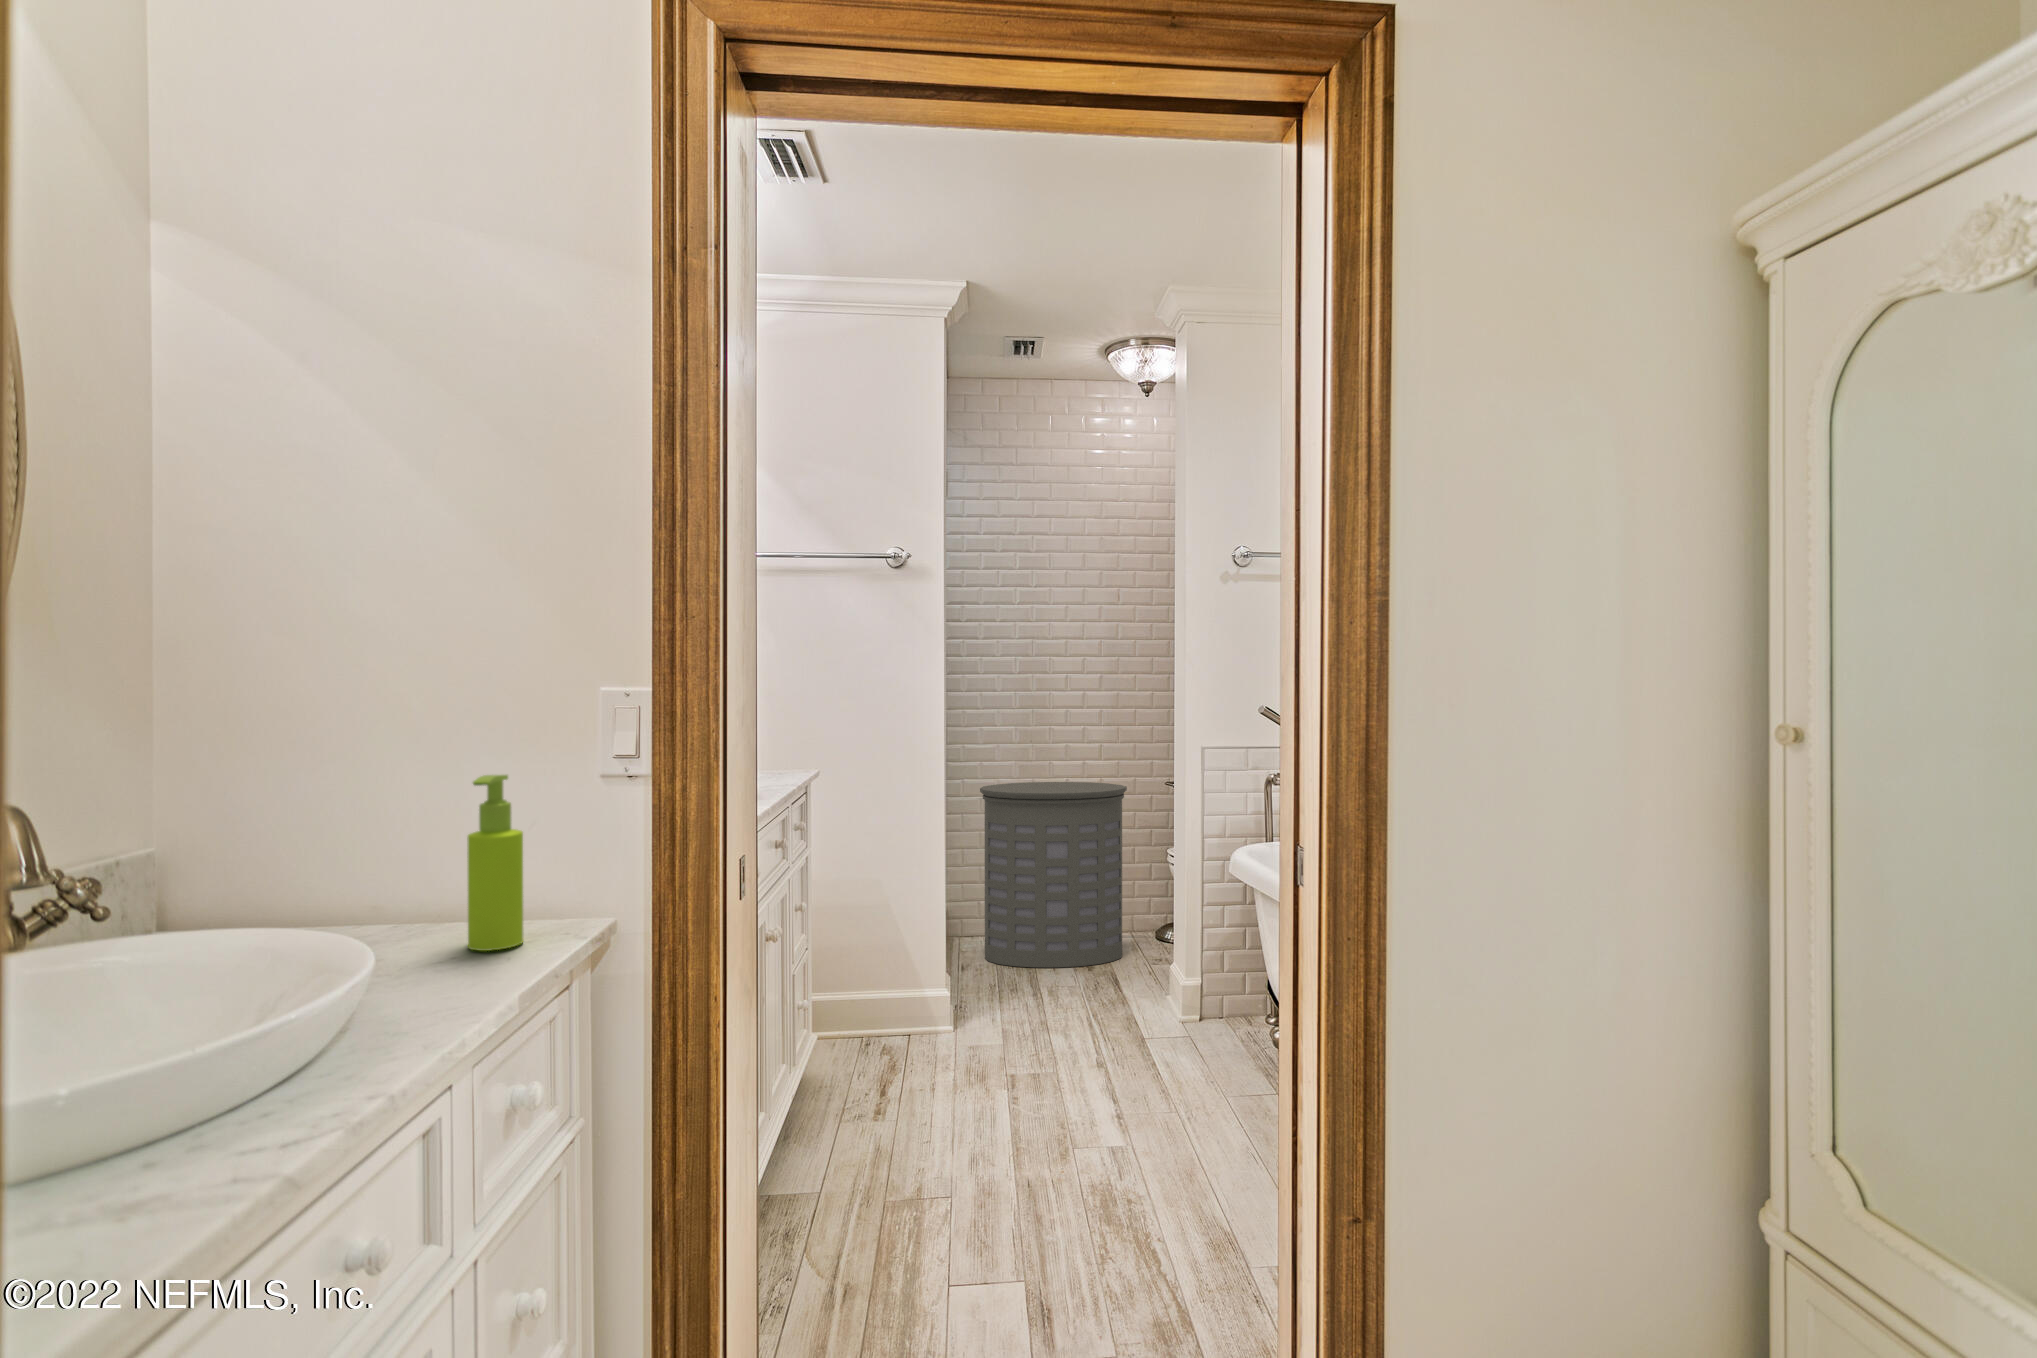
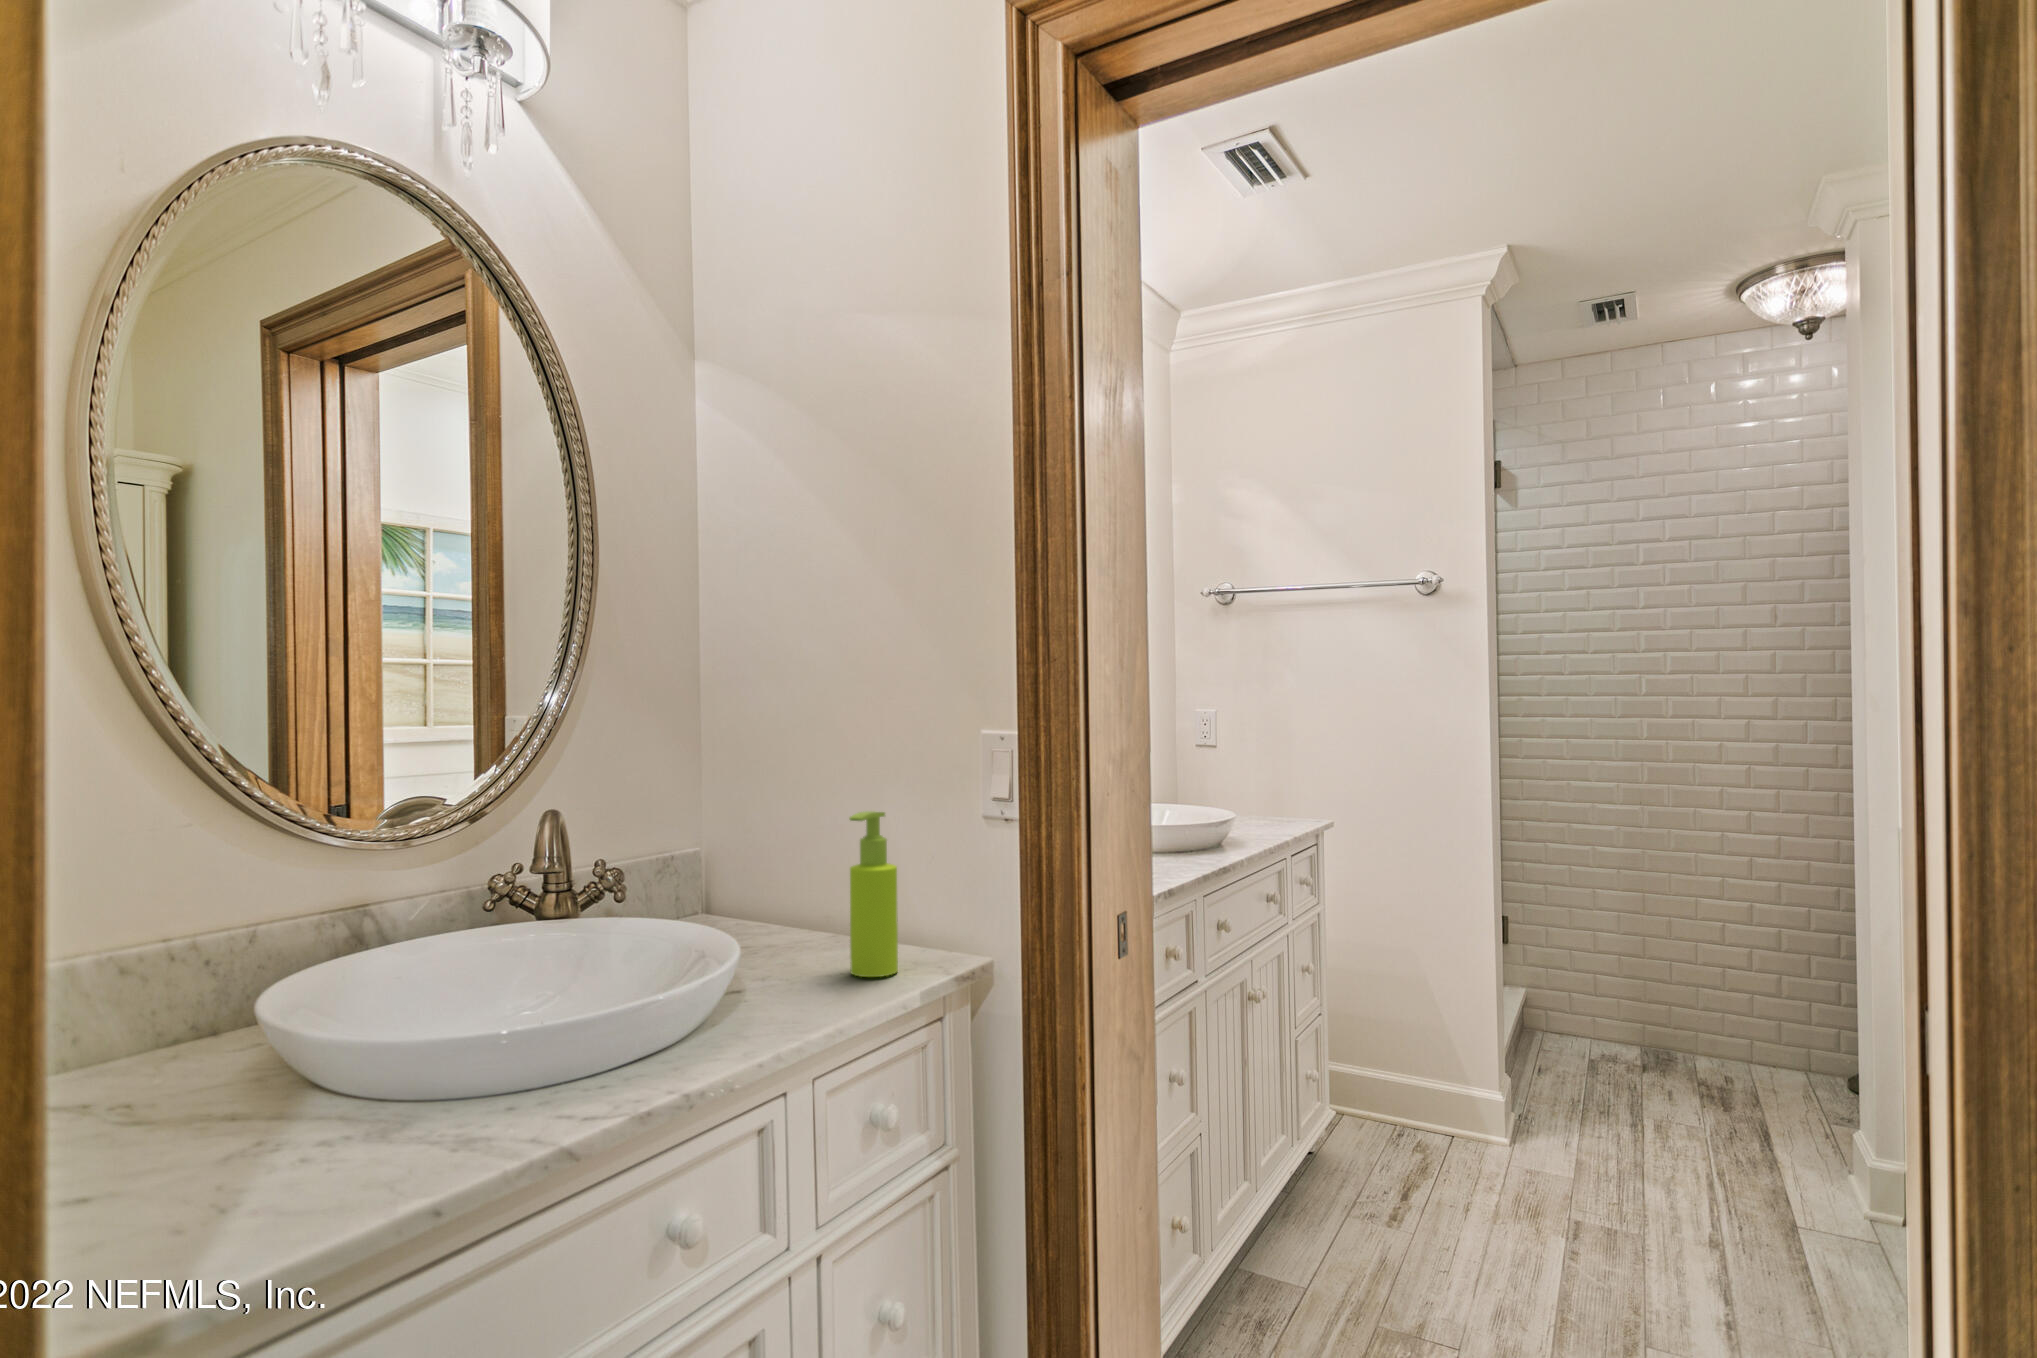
laundry hamper: present [980,782,1127,968] -> none [1565,850,1774,1093]

